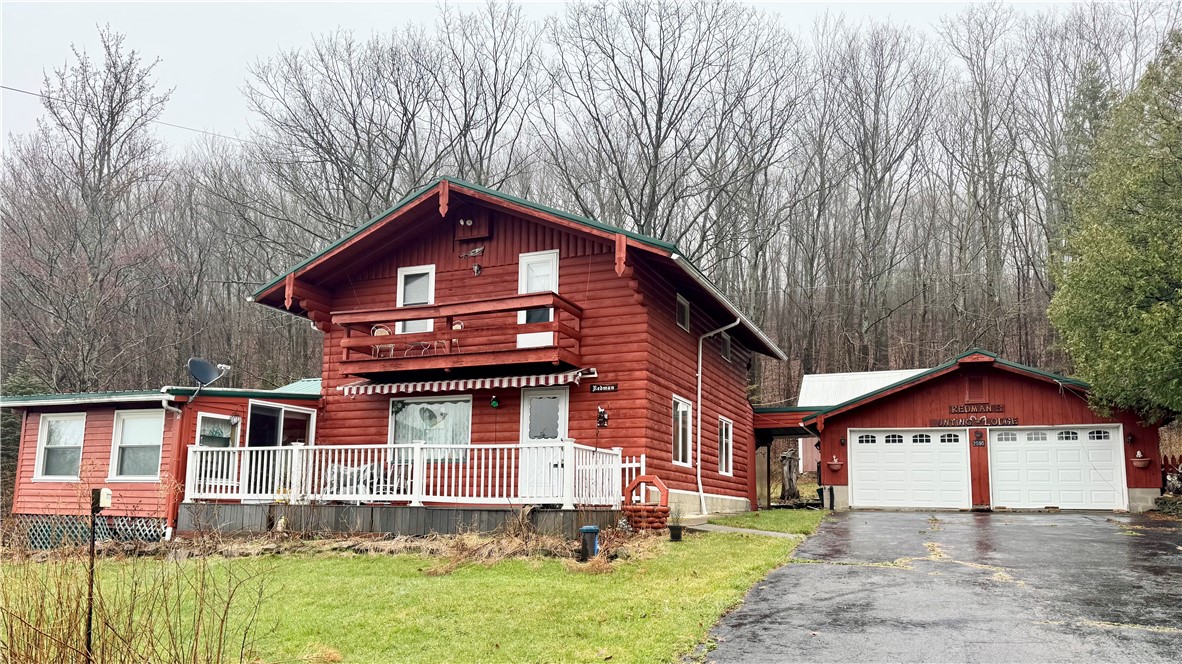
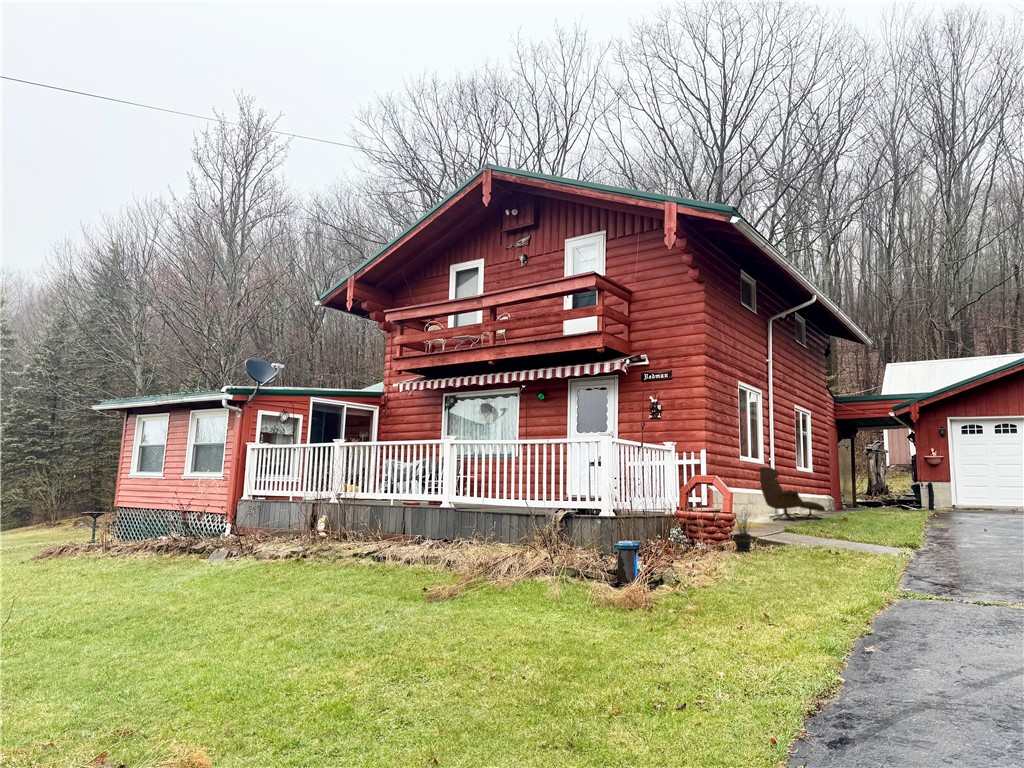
lounge chair: none [687,471,743,521] -> present [759,467,825,521]

